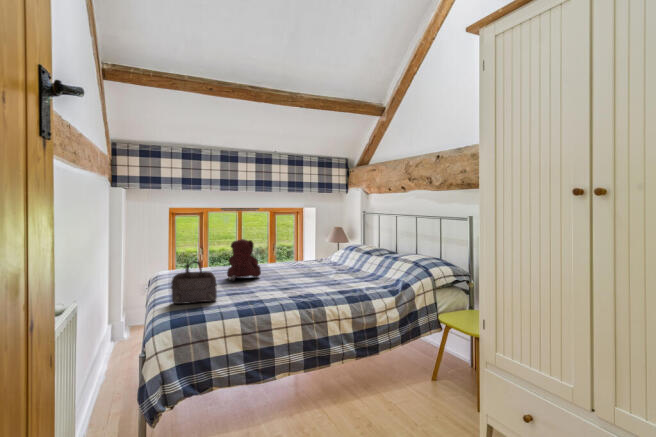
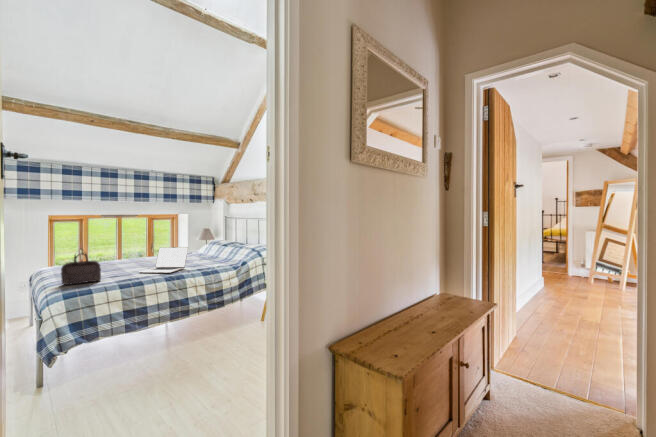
teddy bear: present [227,239,261,281] -> none [109,238,139,269]
laptop: none [262,254,325,295] -> present [139,247,188,273]

